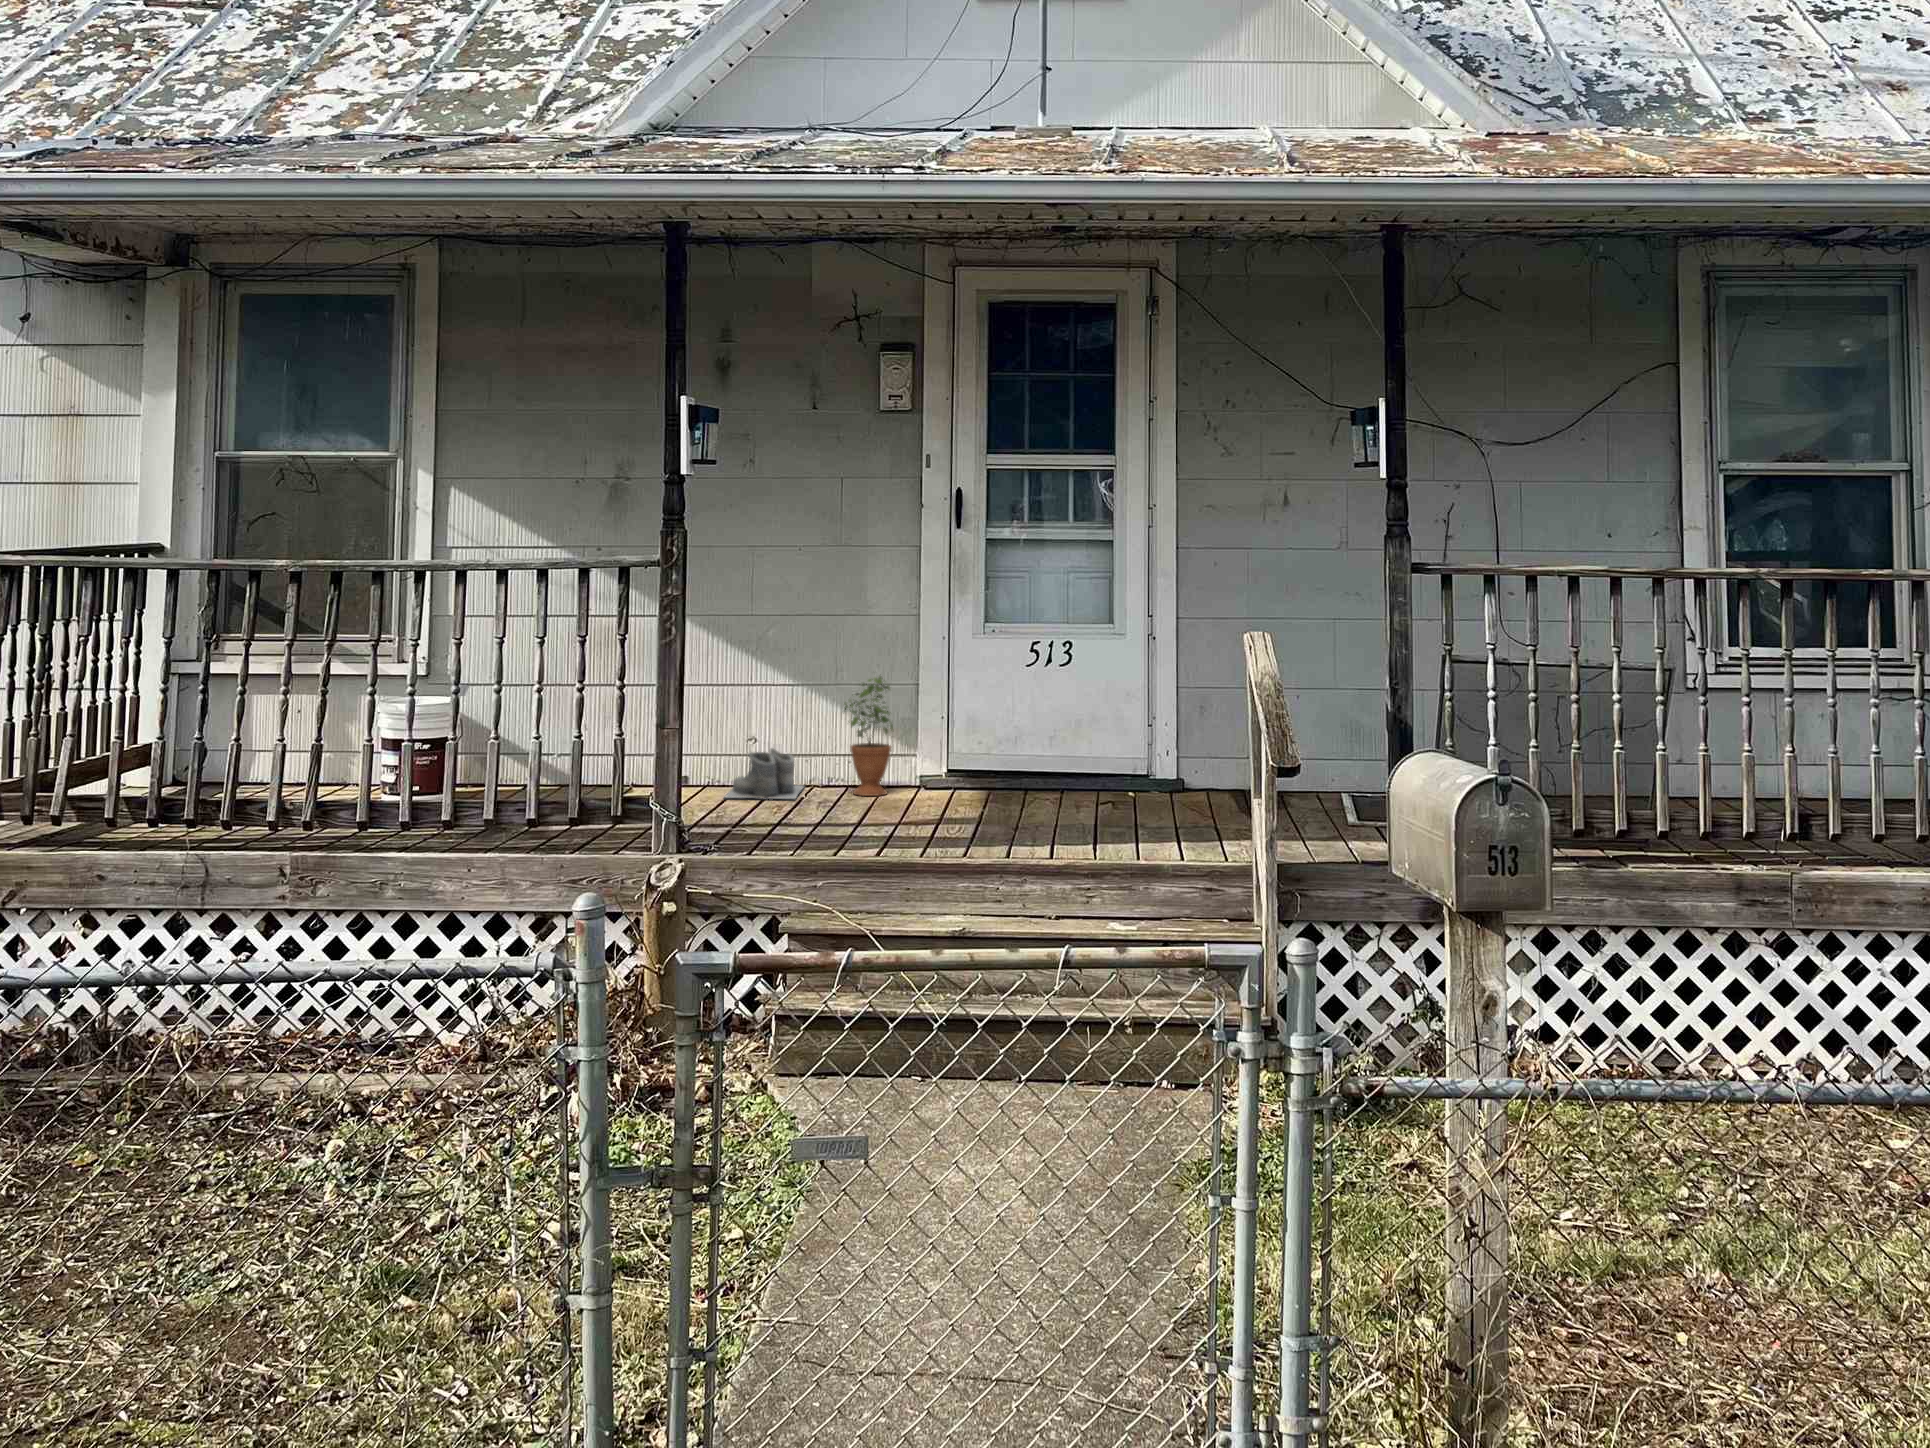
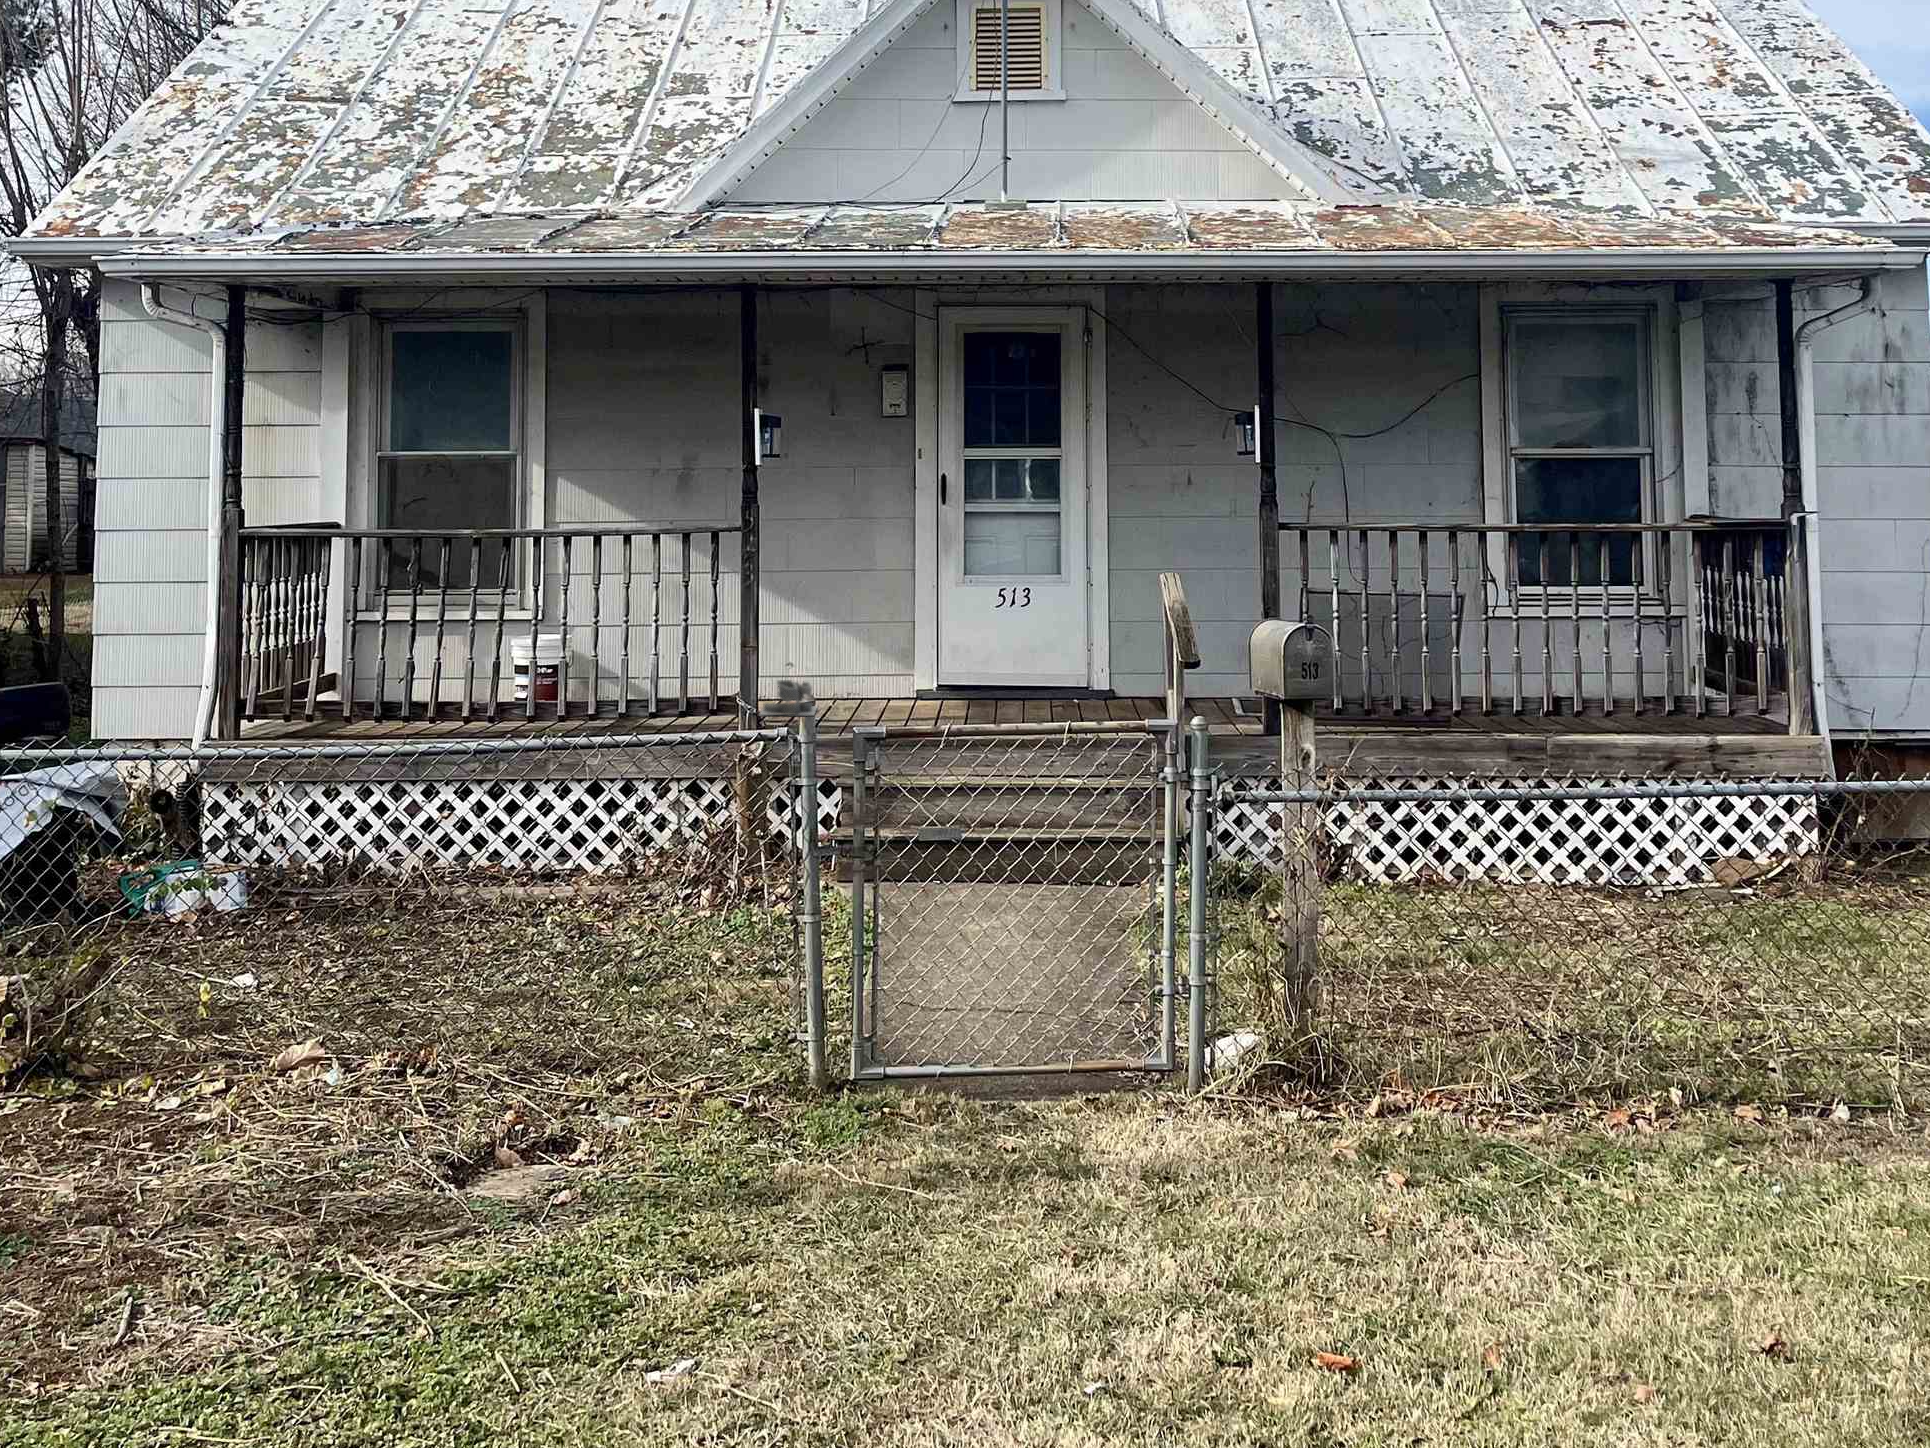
potted plant: present [844,676,893,796] -> none [847,618,887,713]

